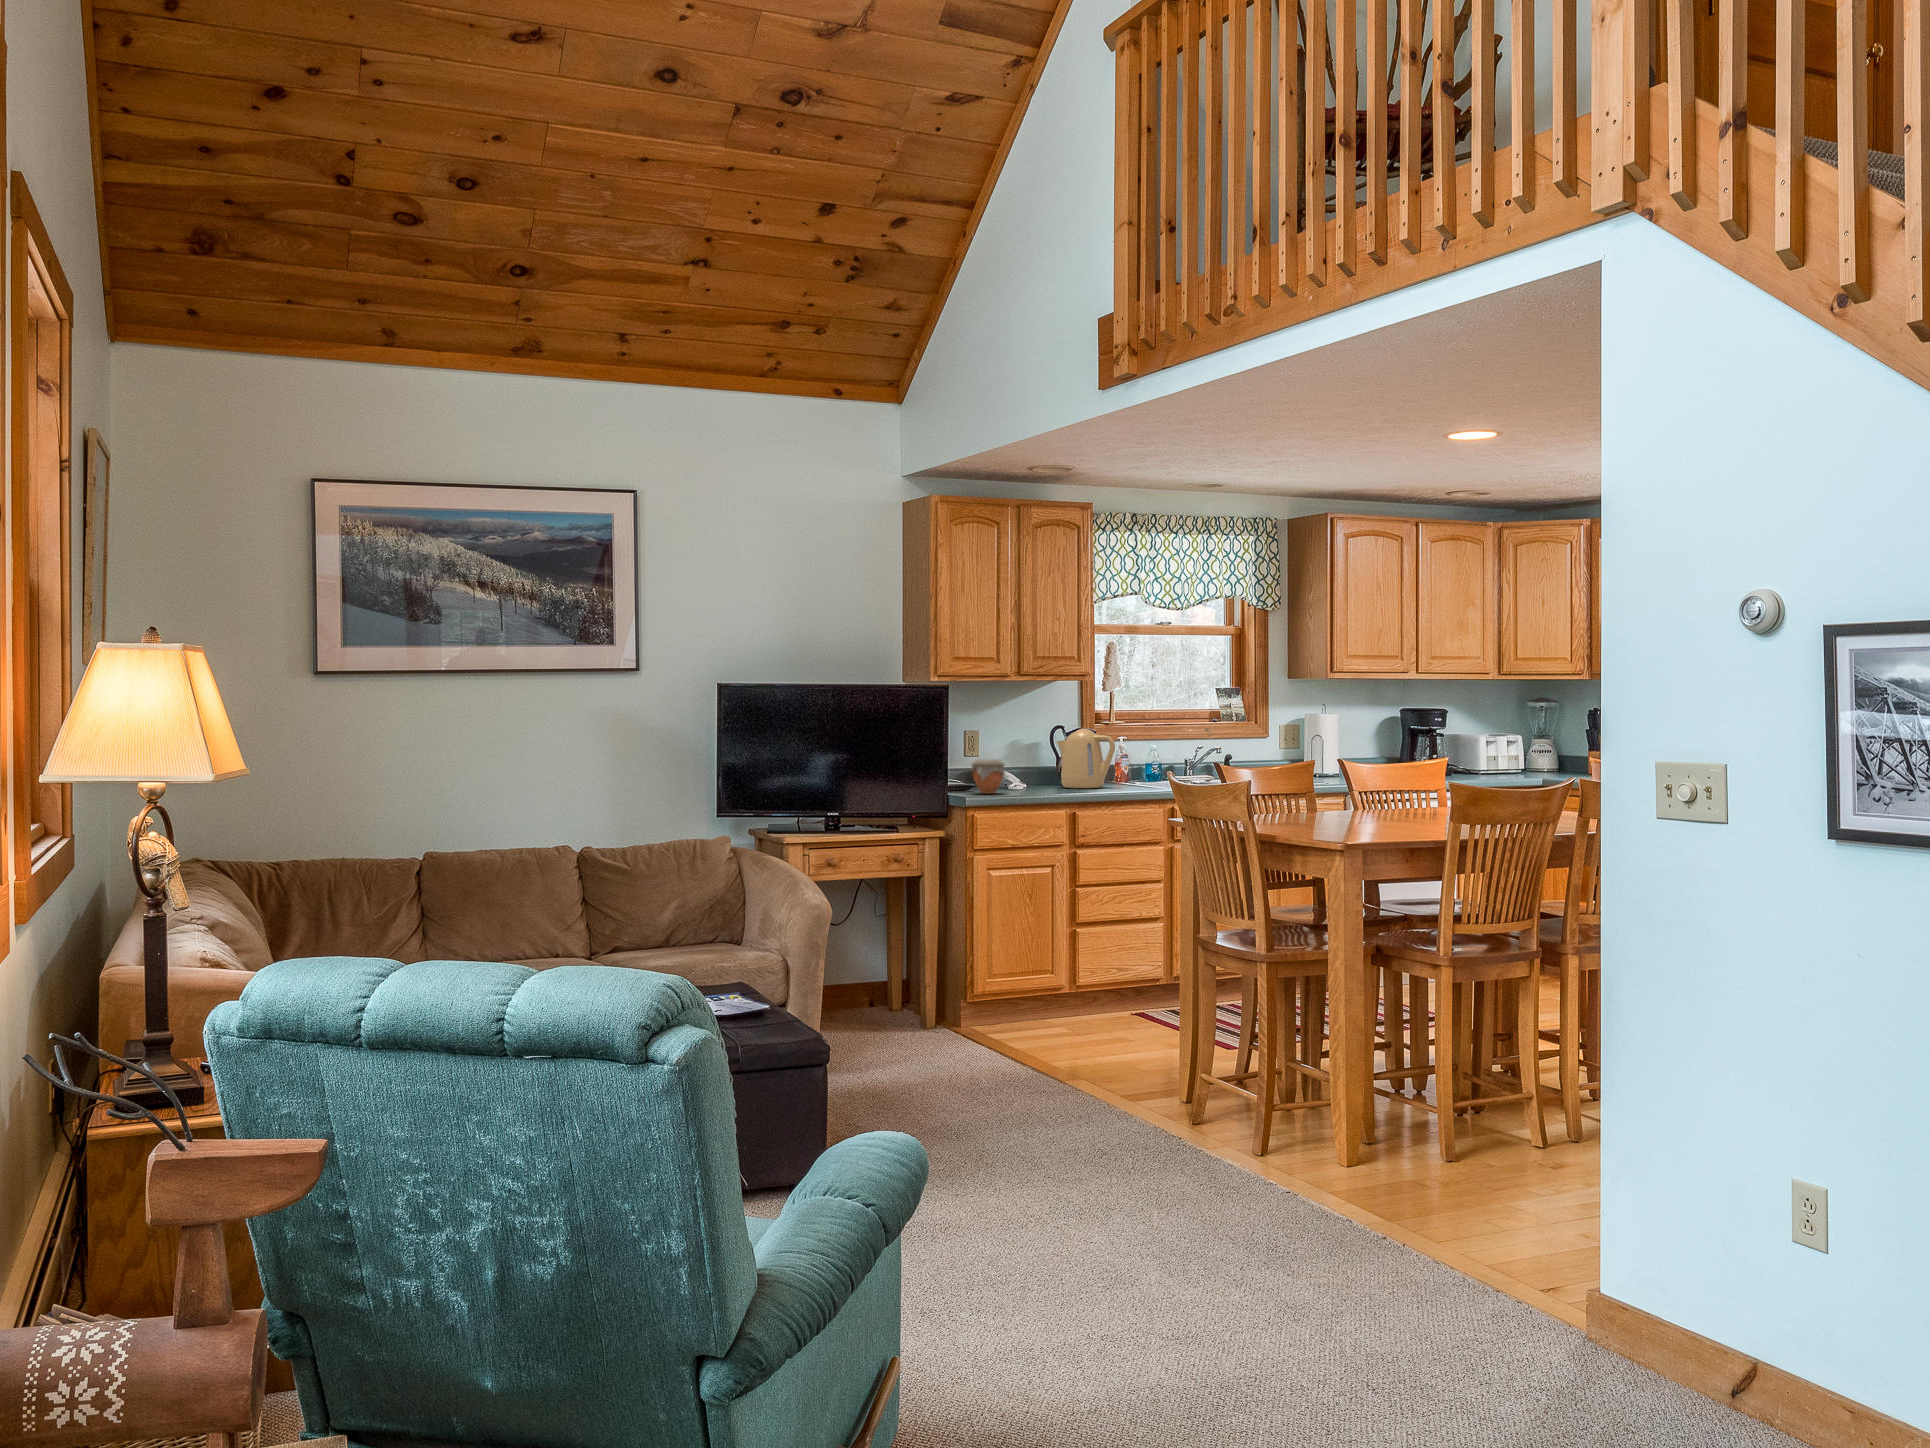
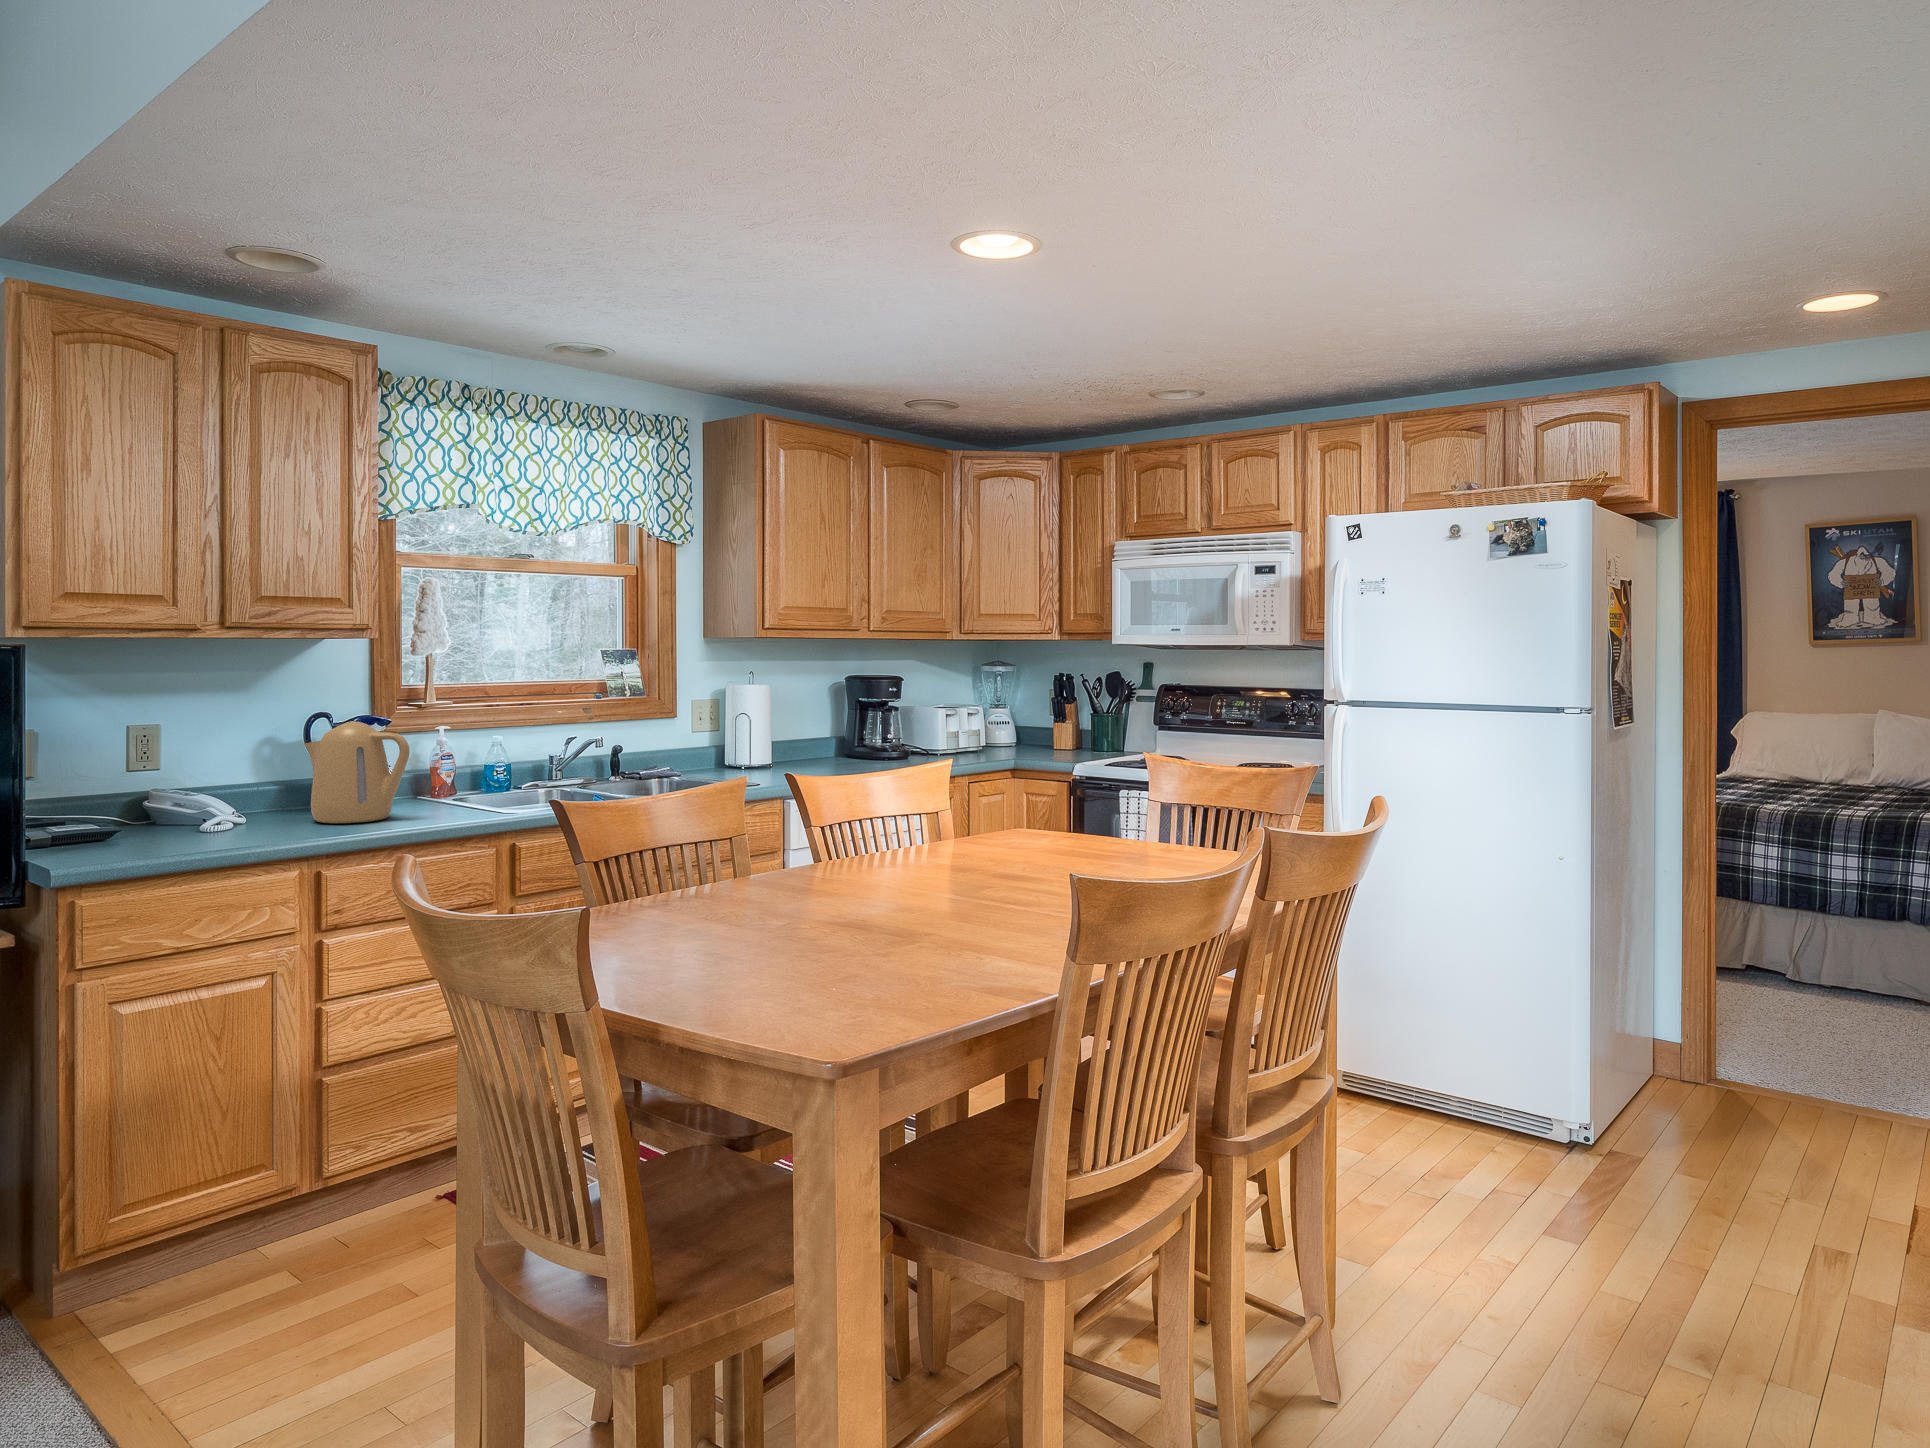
jar: present [970,759,1005,794] -> none [82,787,166,856]

